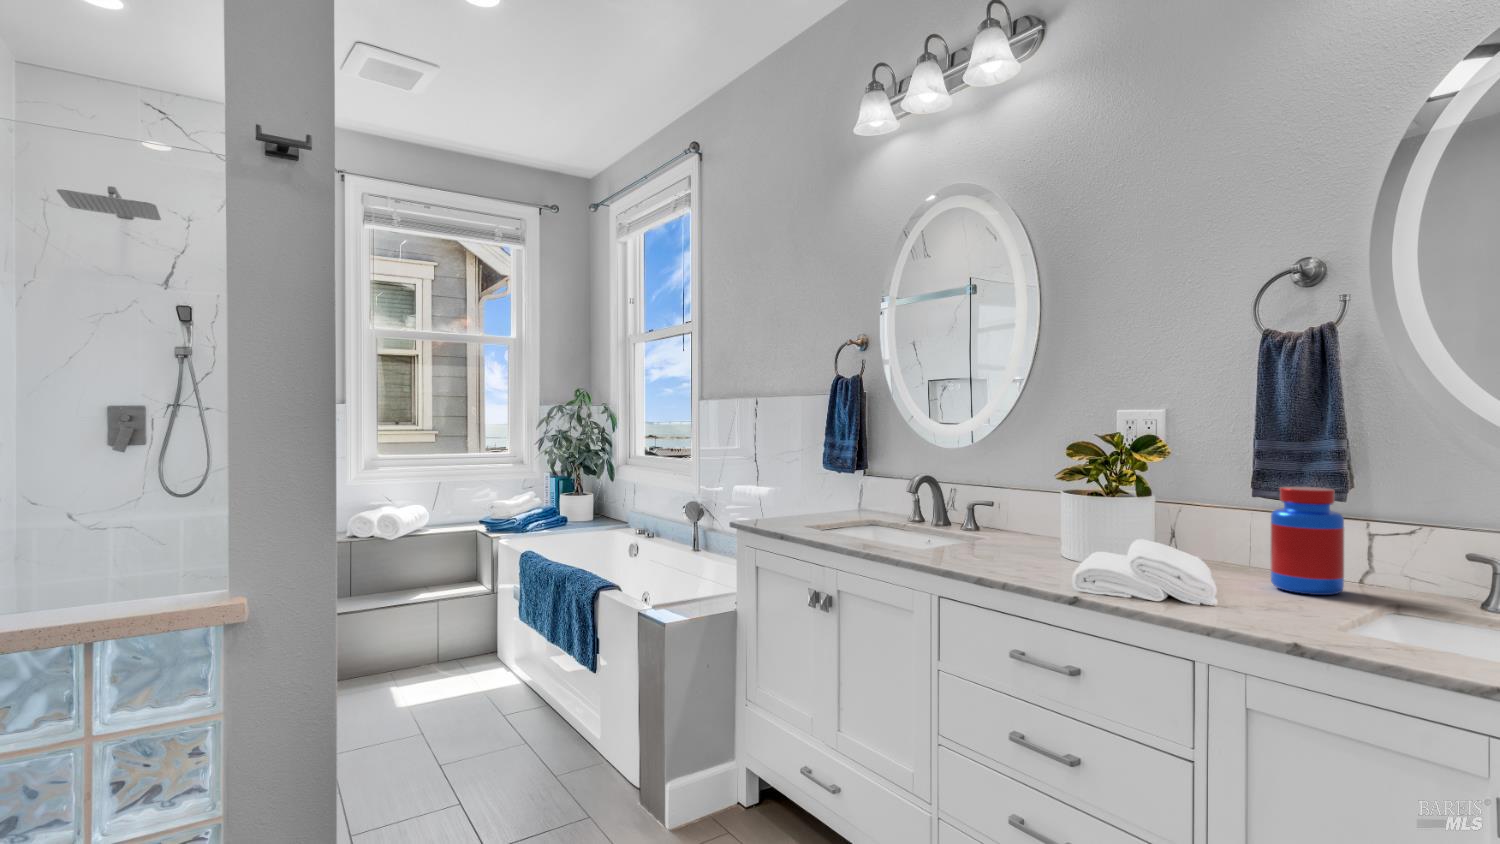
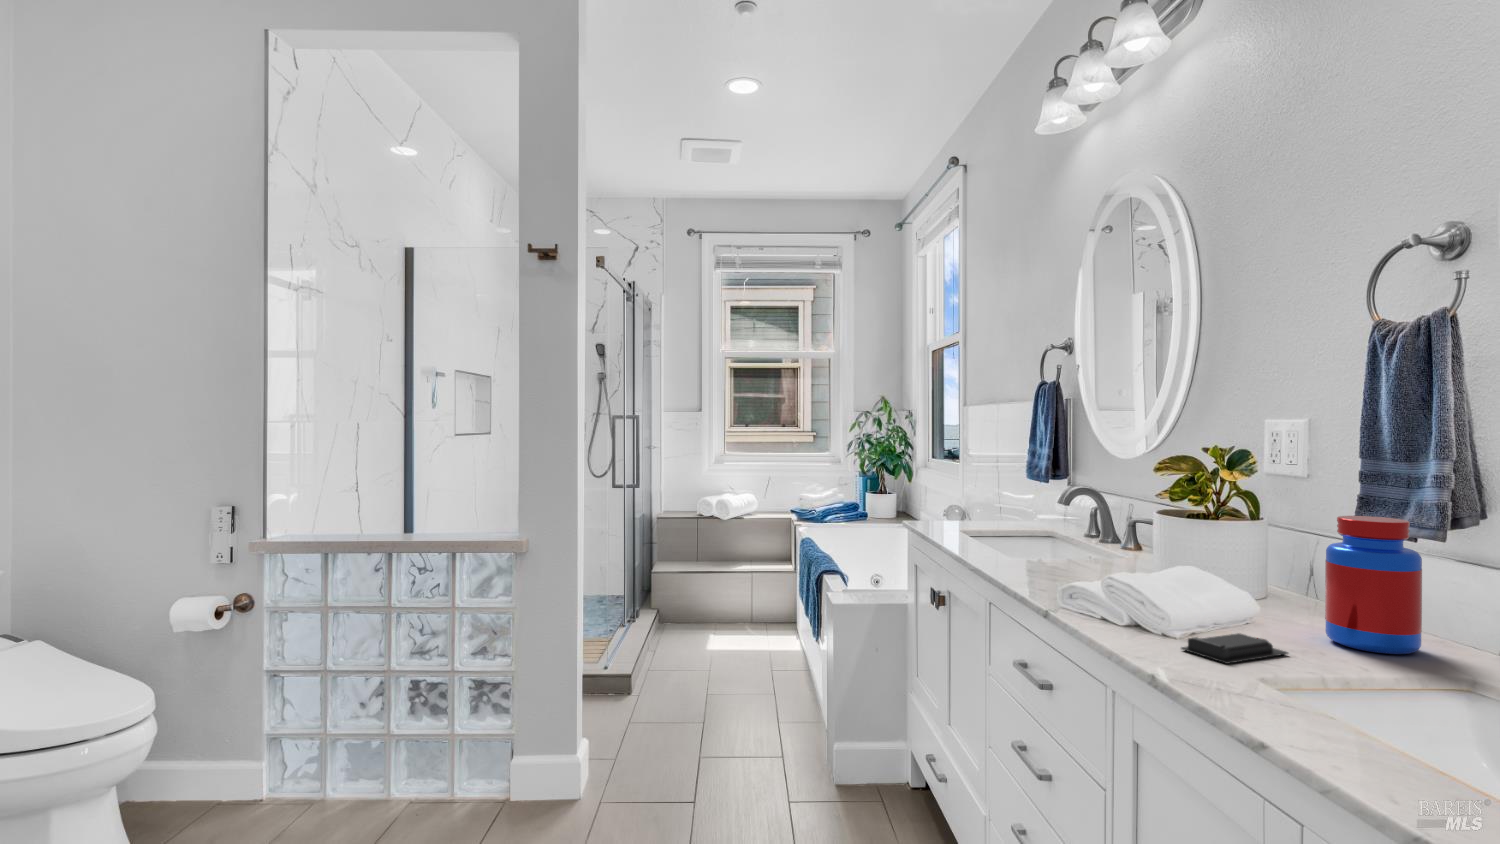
soap bar: none [1242,594,1297,622] -> present [1181,633,1288,664]

